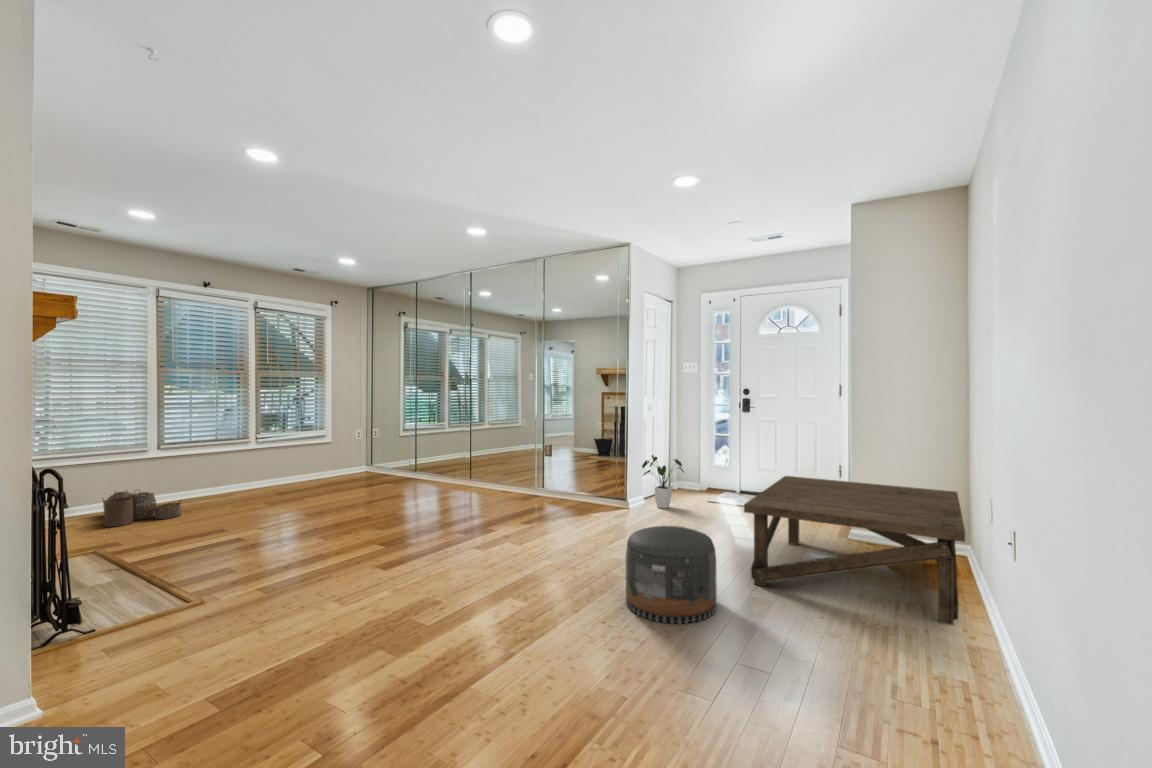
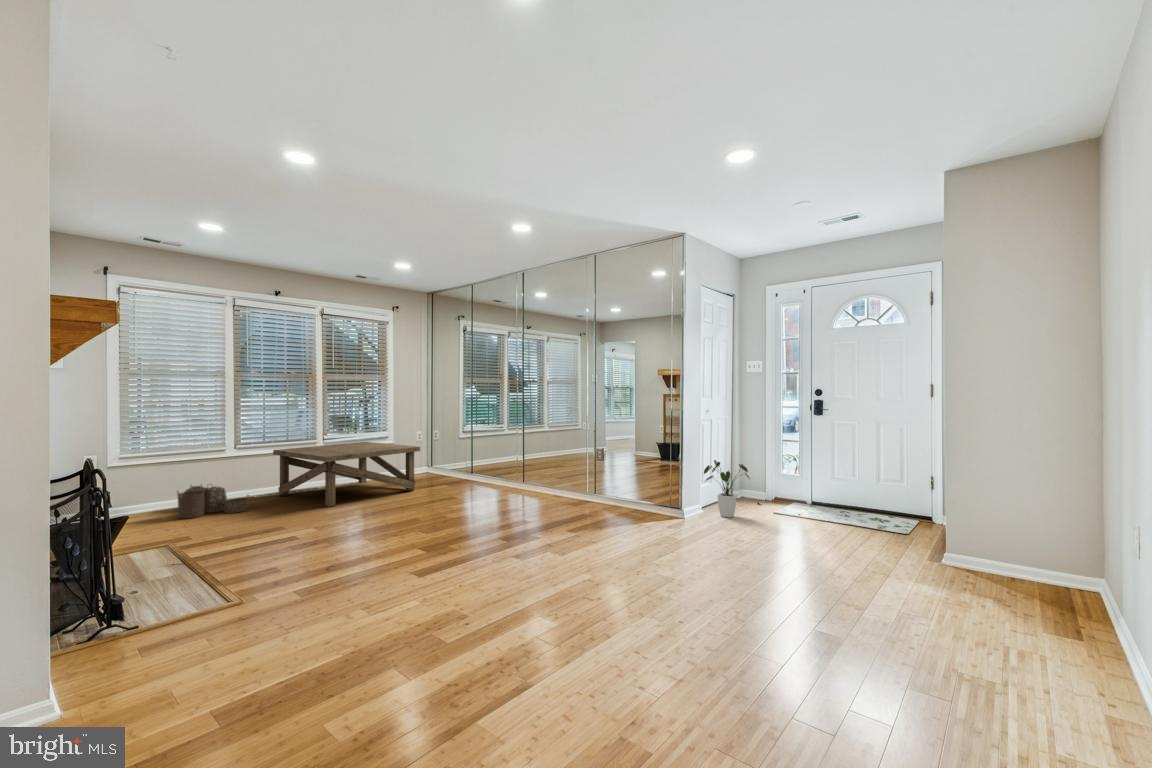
coffee table: present [744,476,965,625] -> present [273,442,420,507]
pouf: present [626,526,717,624] -> none [687,533,795,648]

